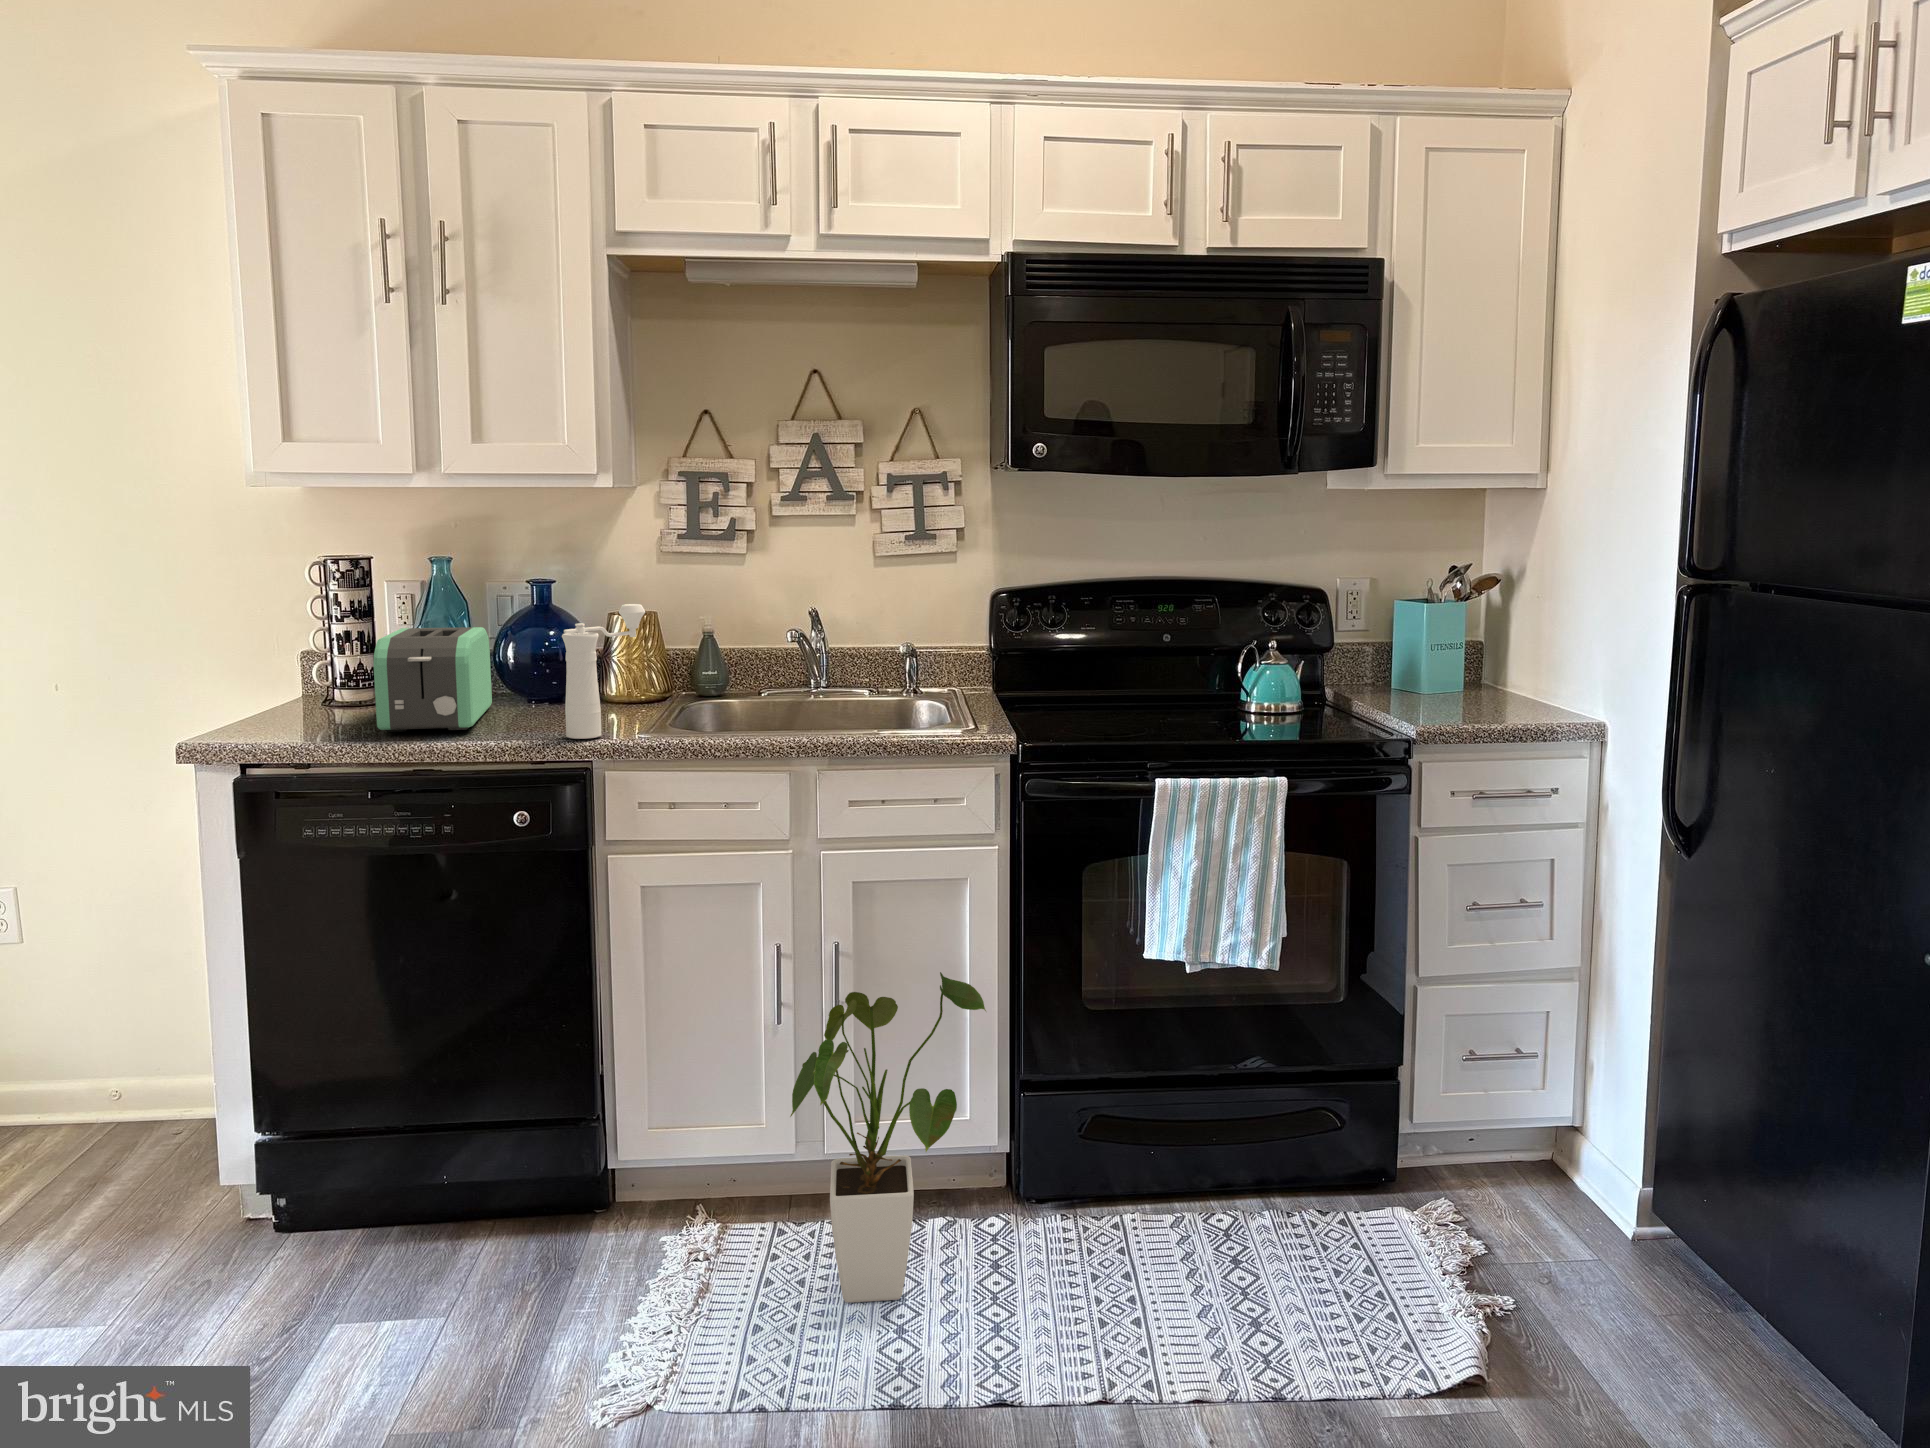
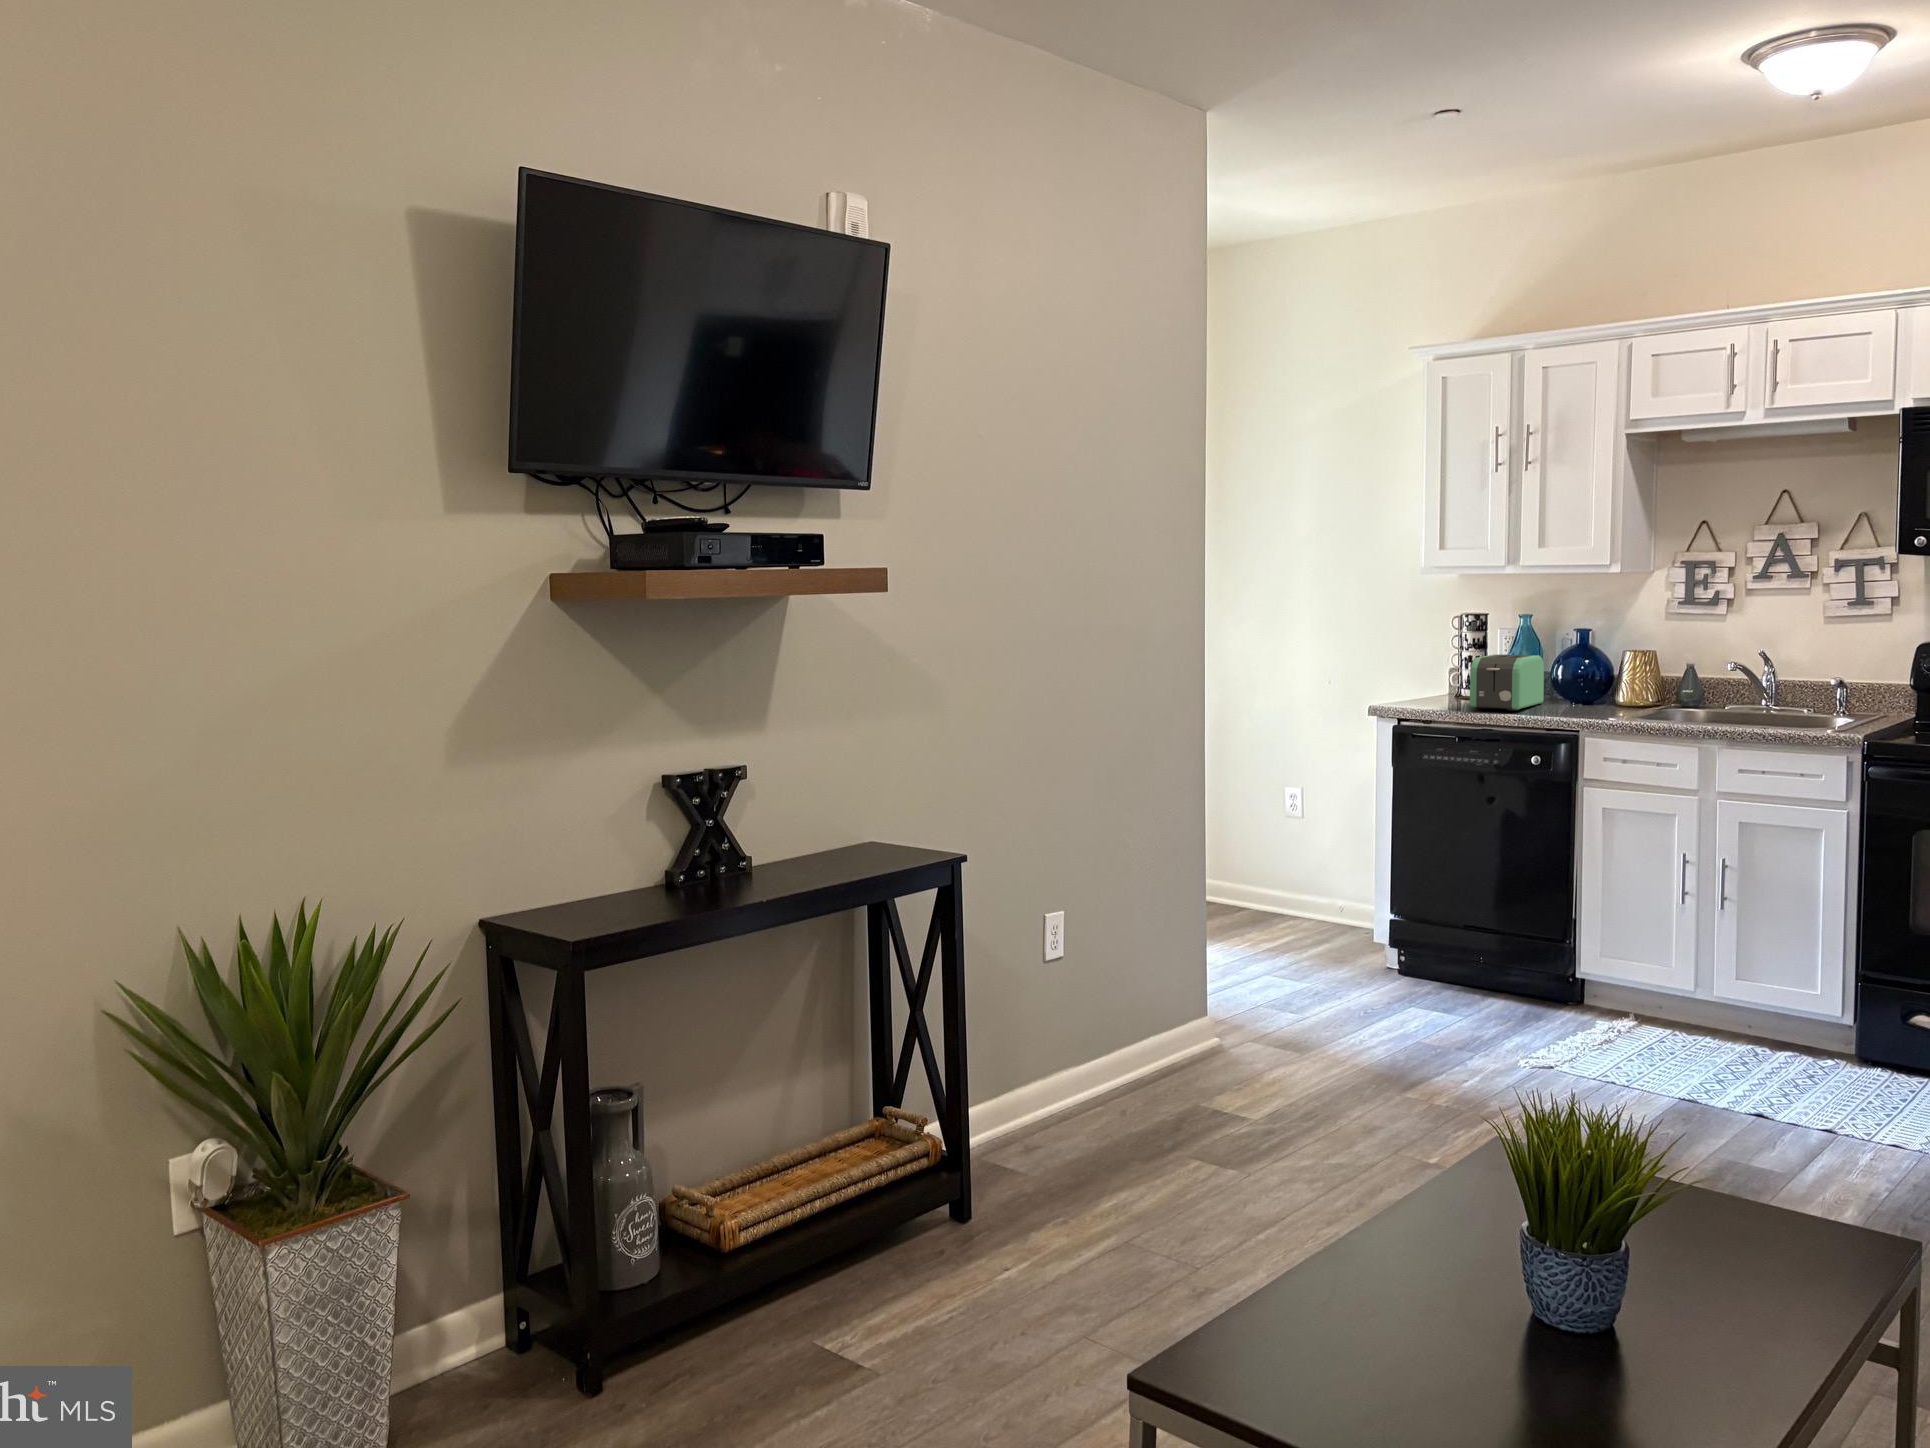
pepper mill: present [562,604,645,739] -> none [1568,643,1625,718]
house plant: present [790,972,986,1303] -> none [1659,884,1823,1070]

